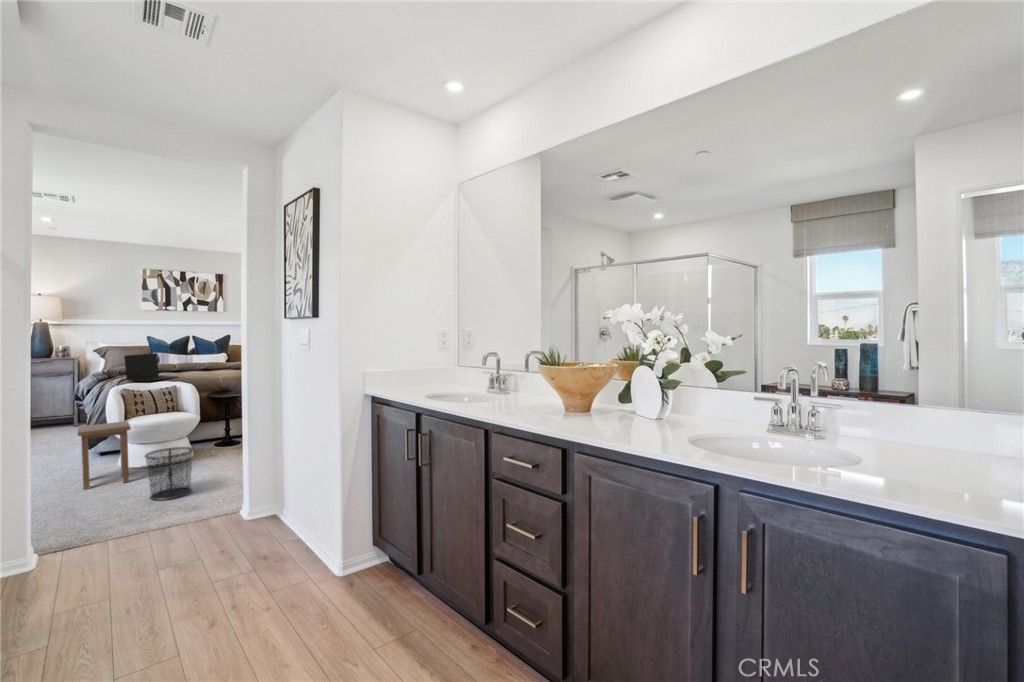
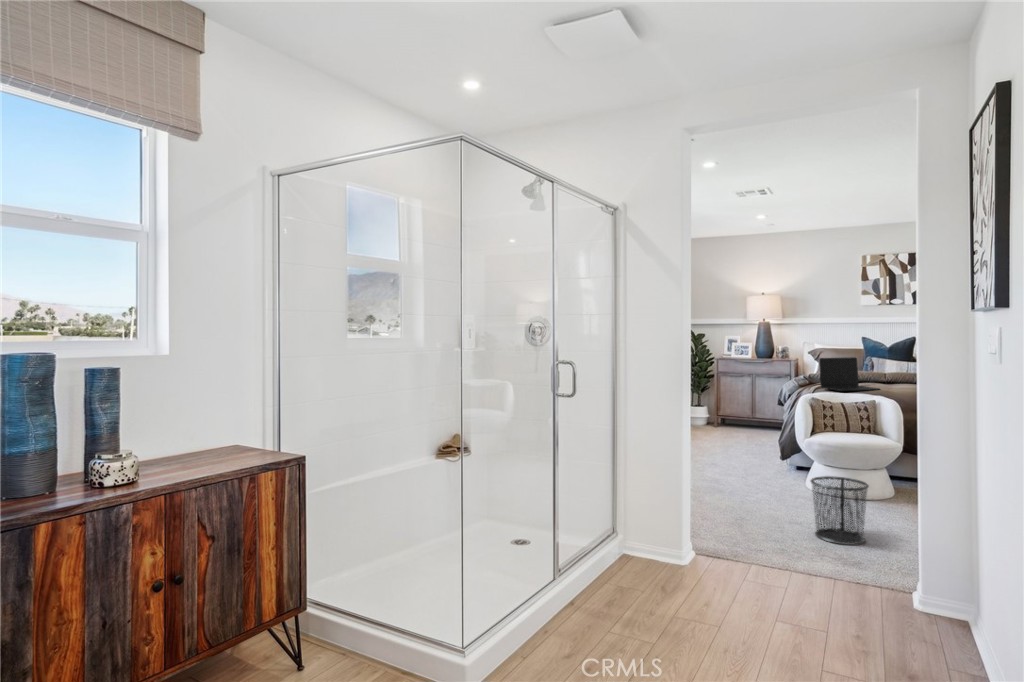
stool: present [77,421,131,489] -> none [757,432,810,507]

